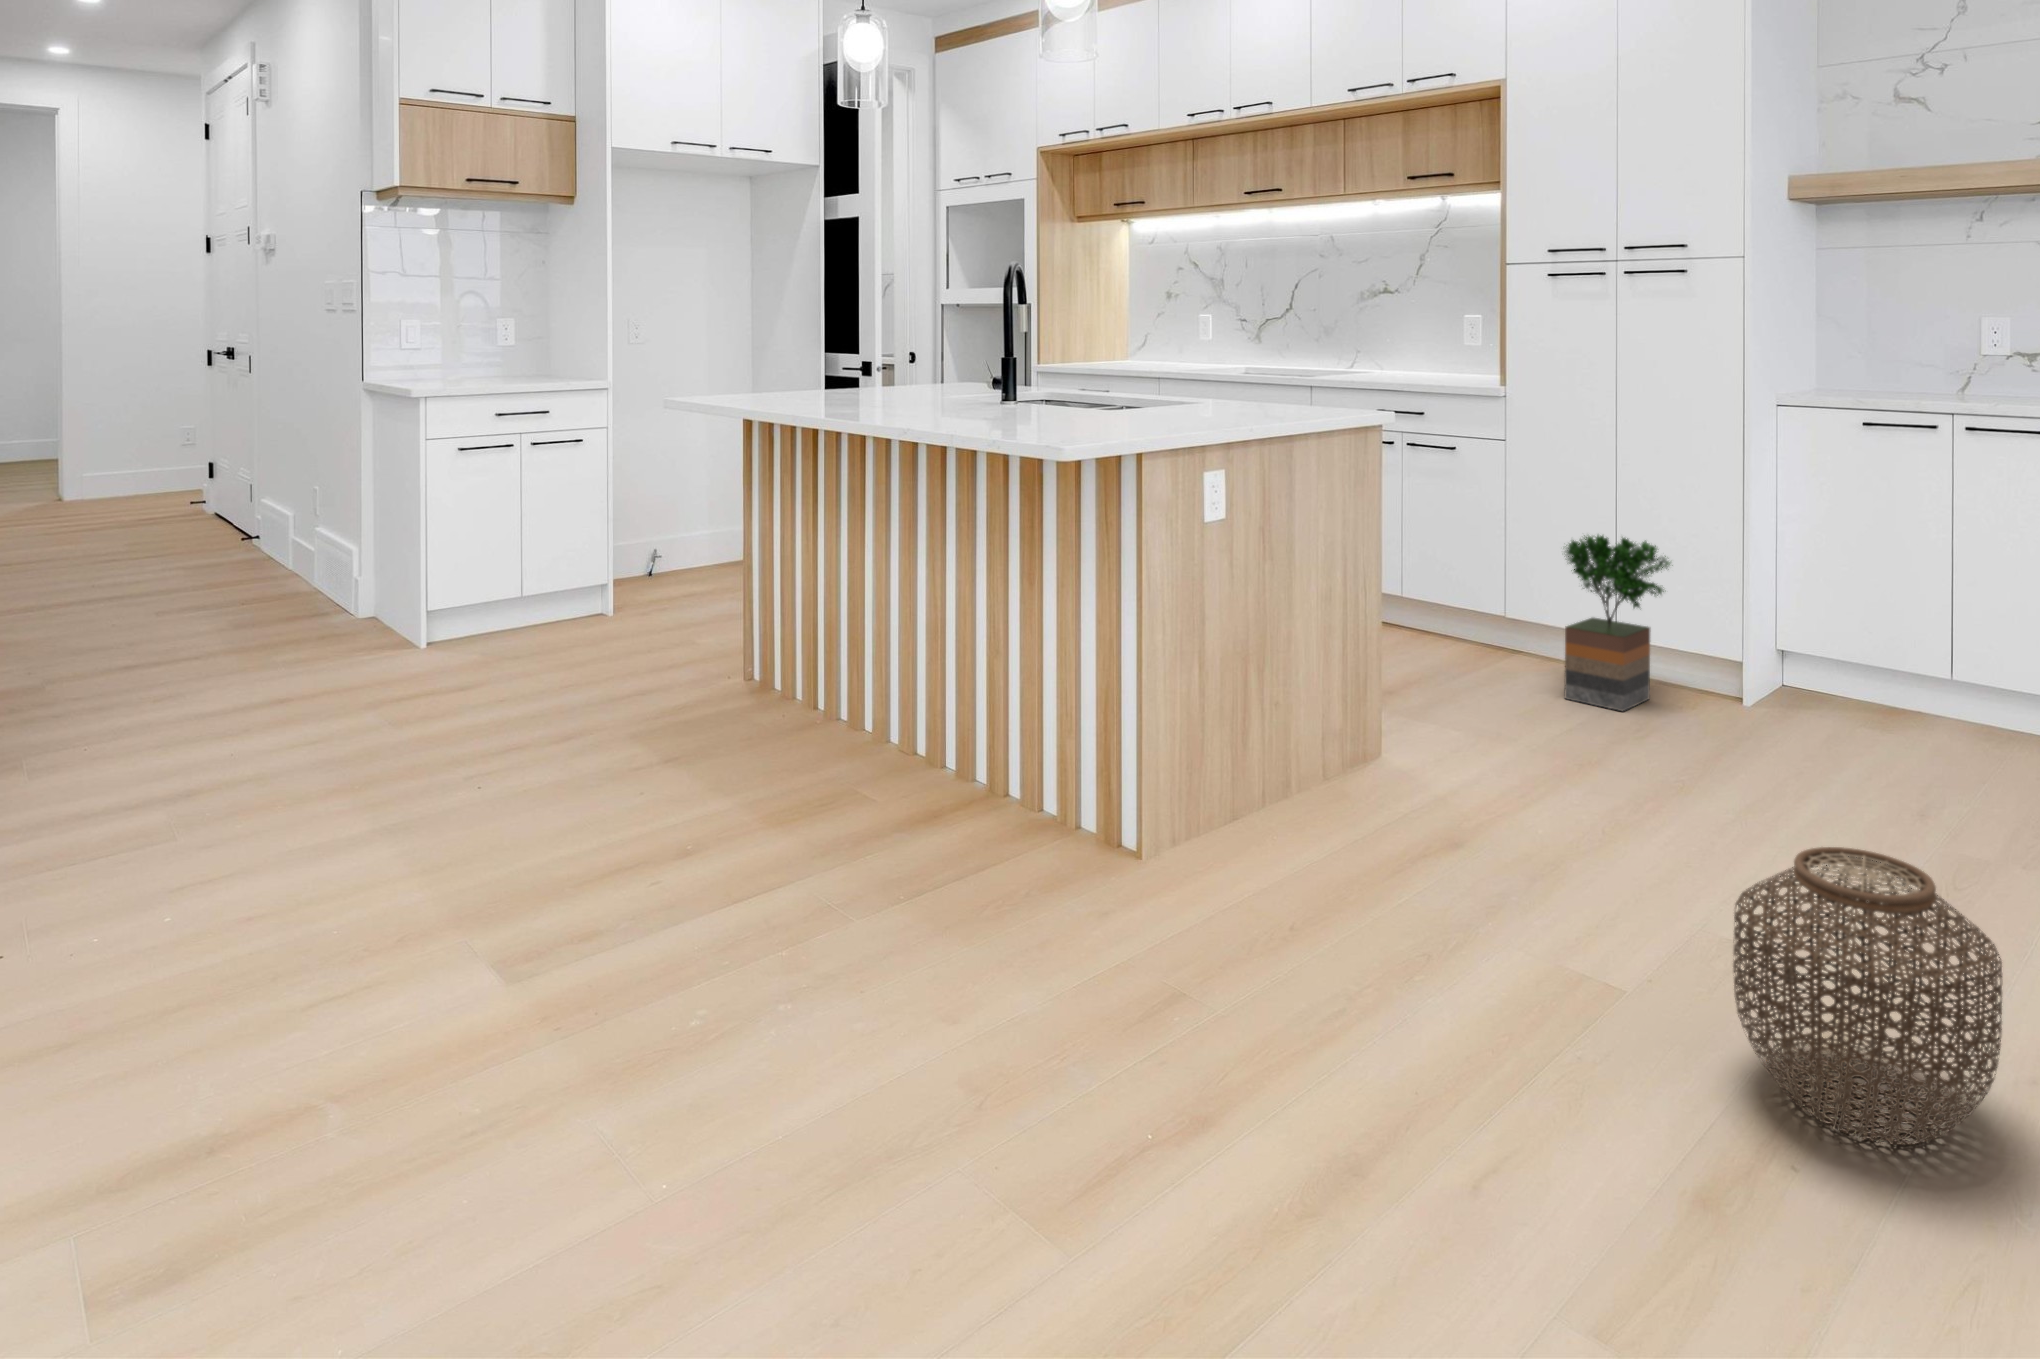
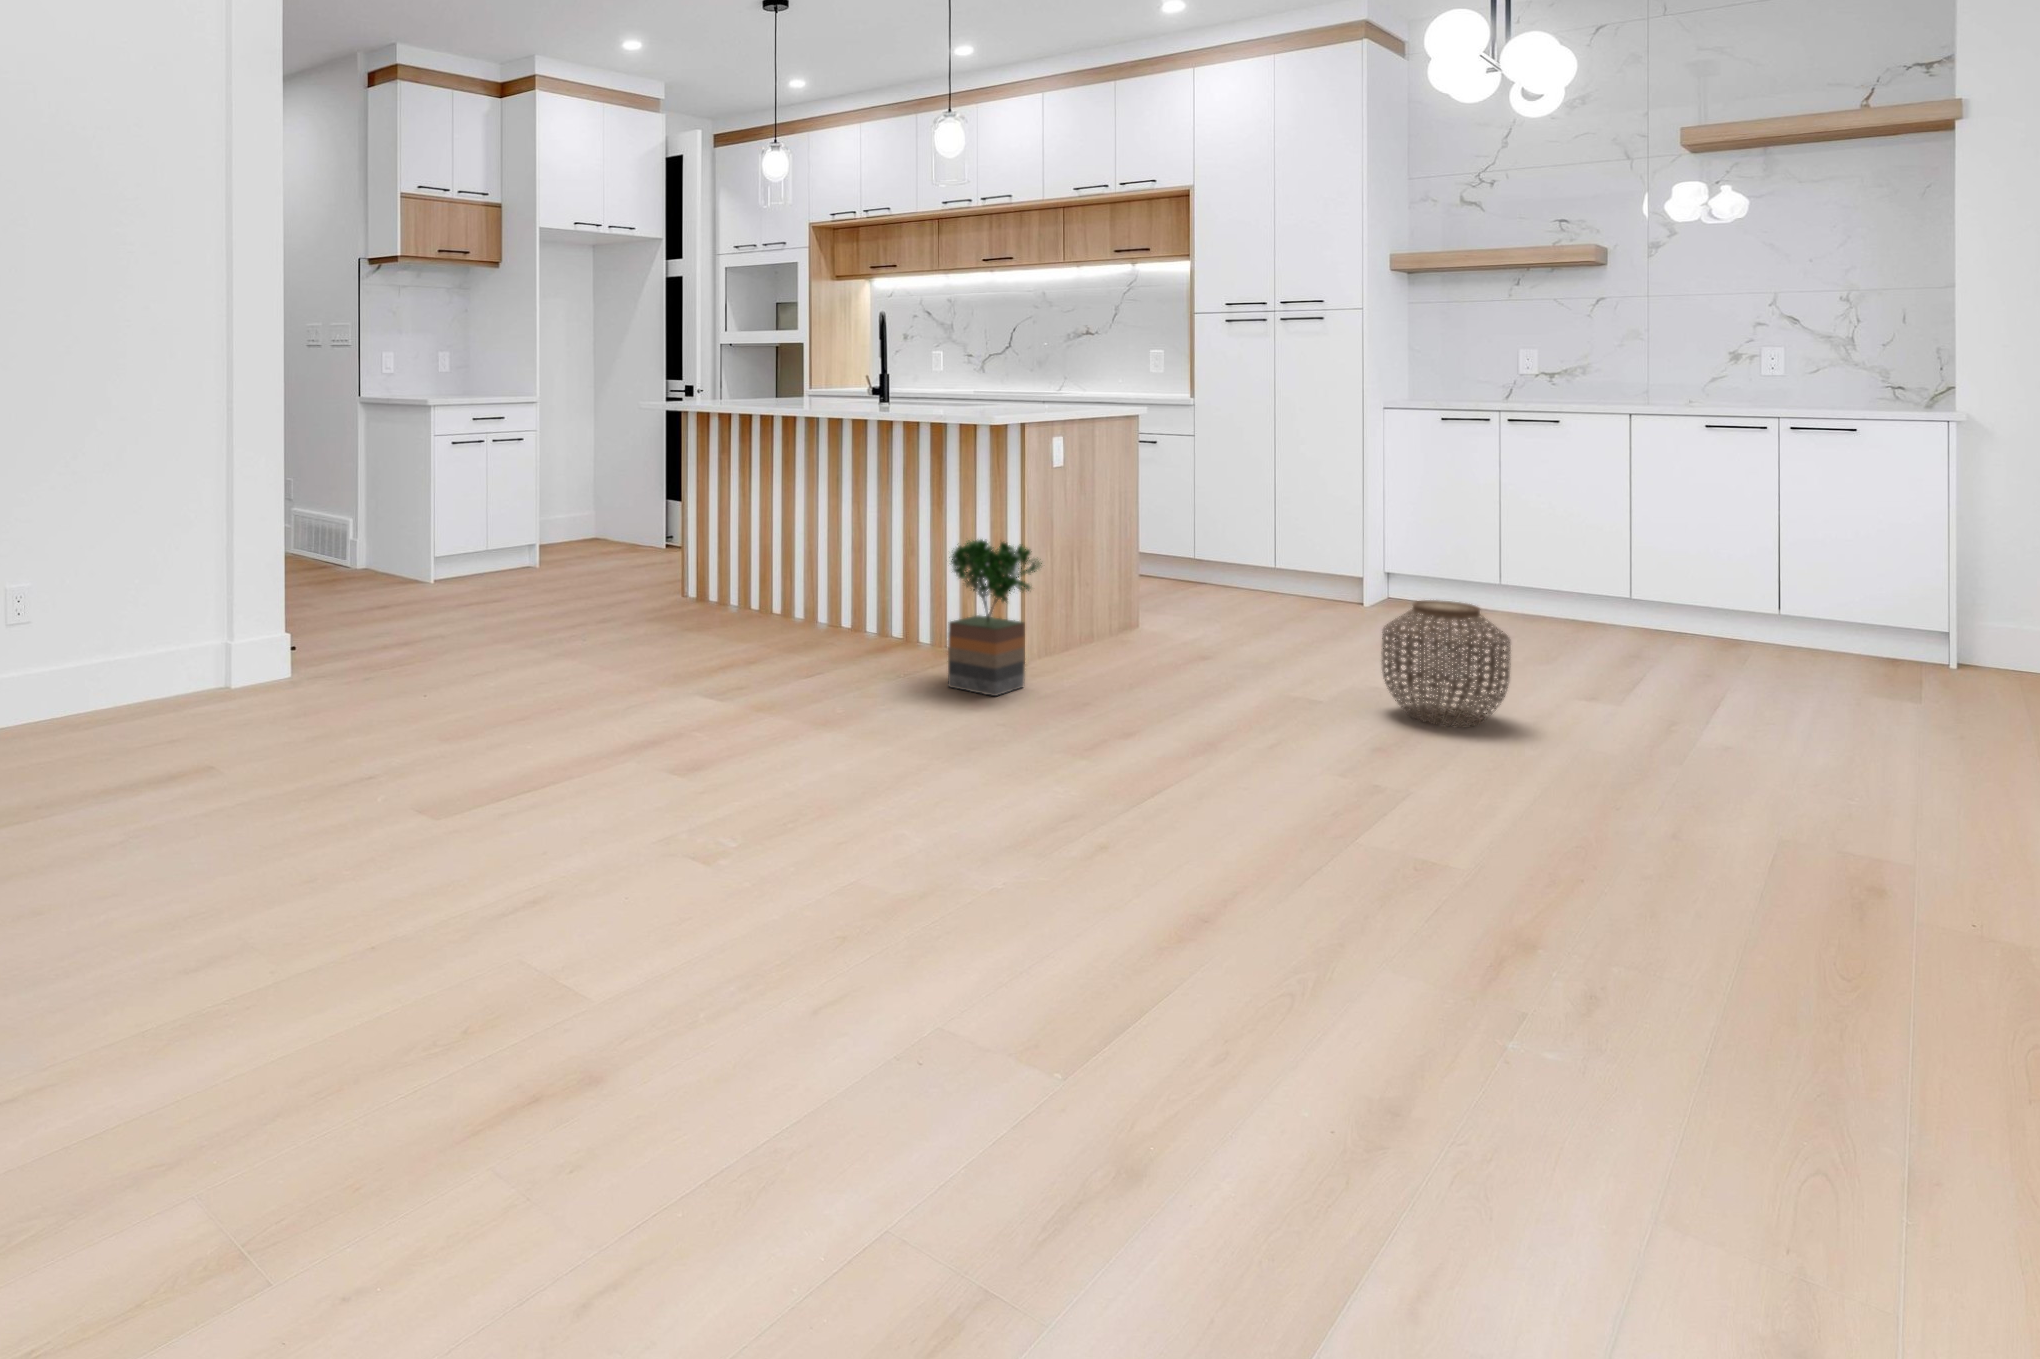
potted tree: present [1564,535,1670,711] -> present [948,540,1042,696]

